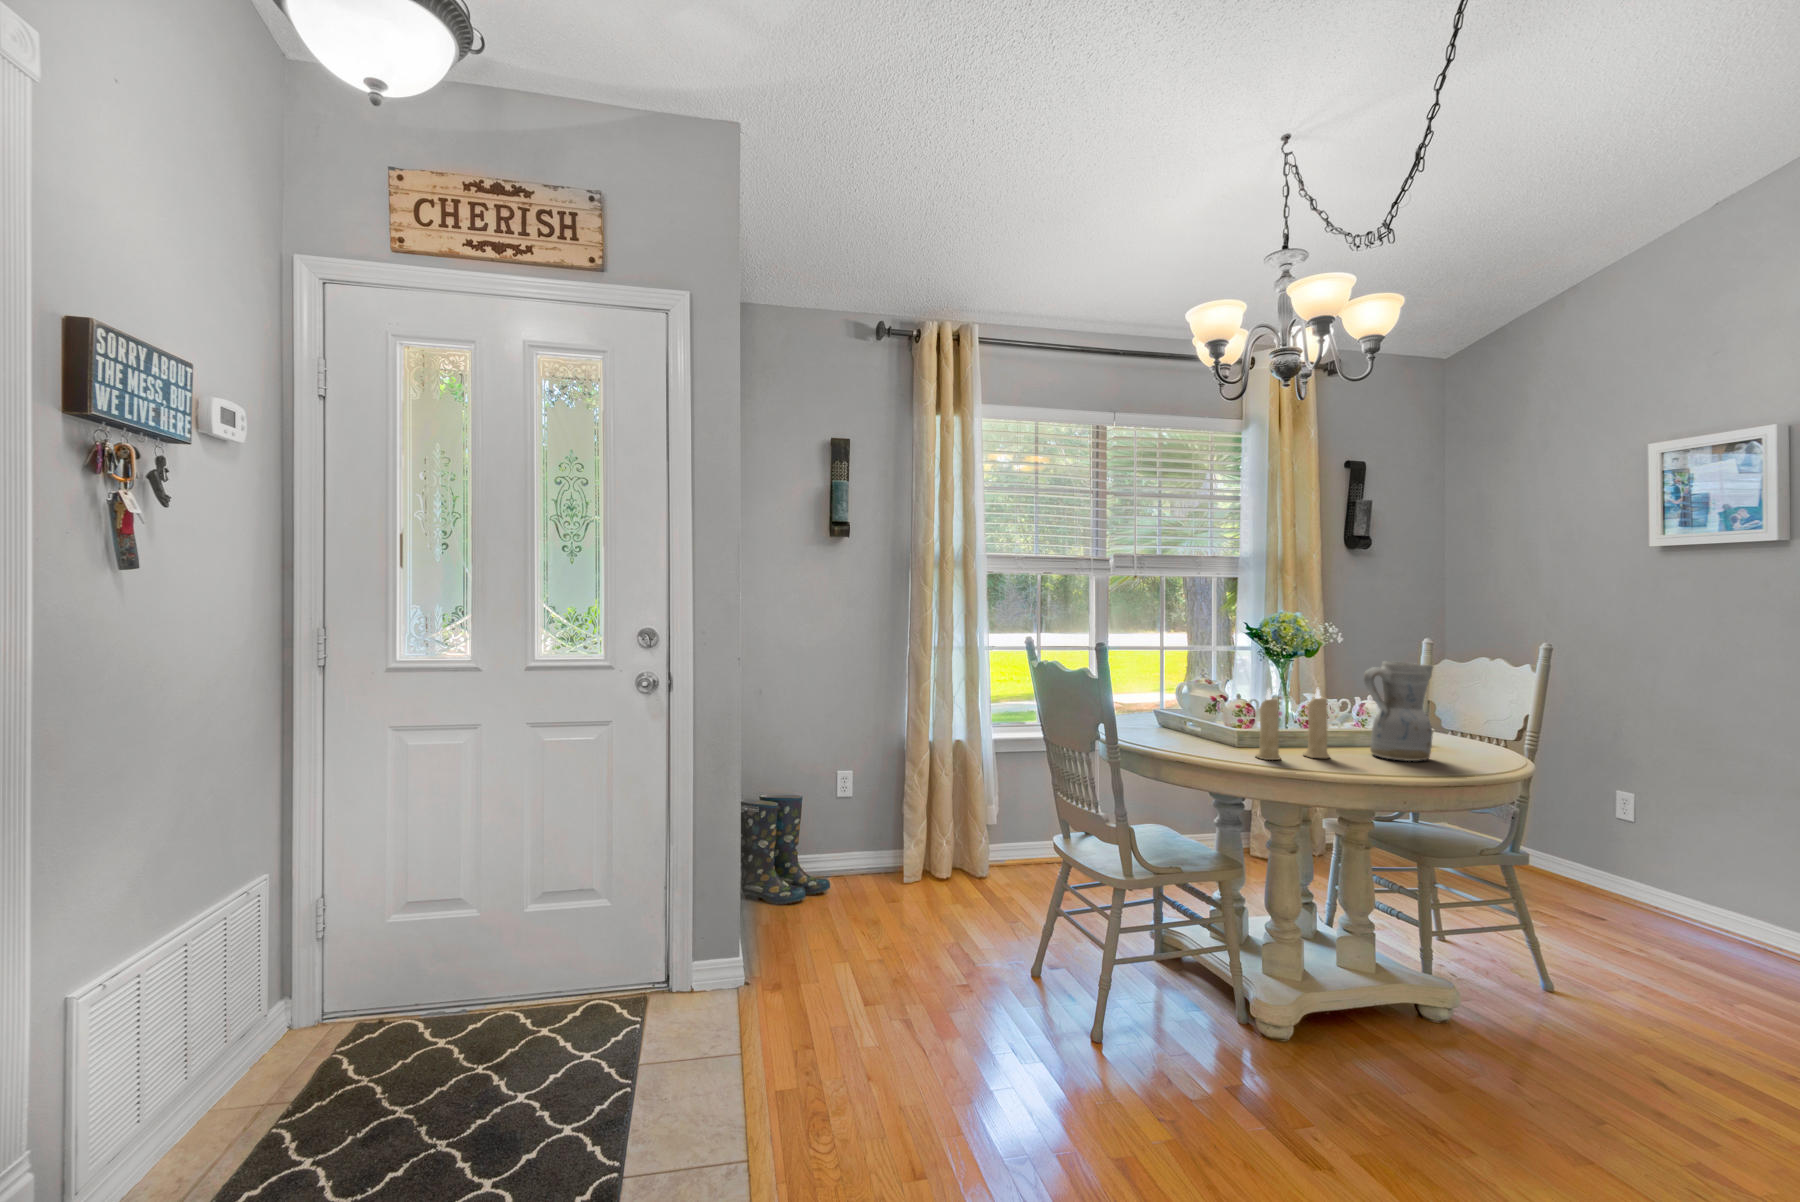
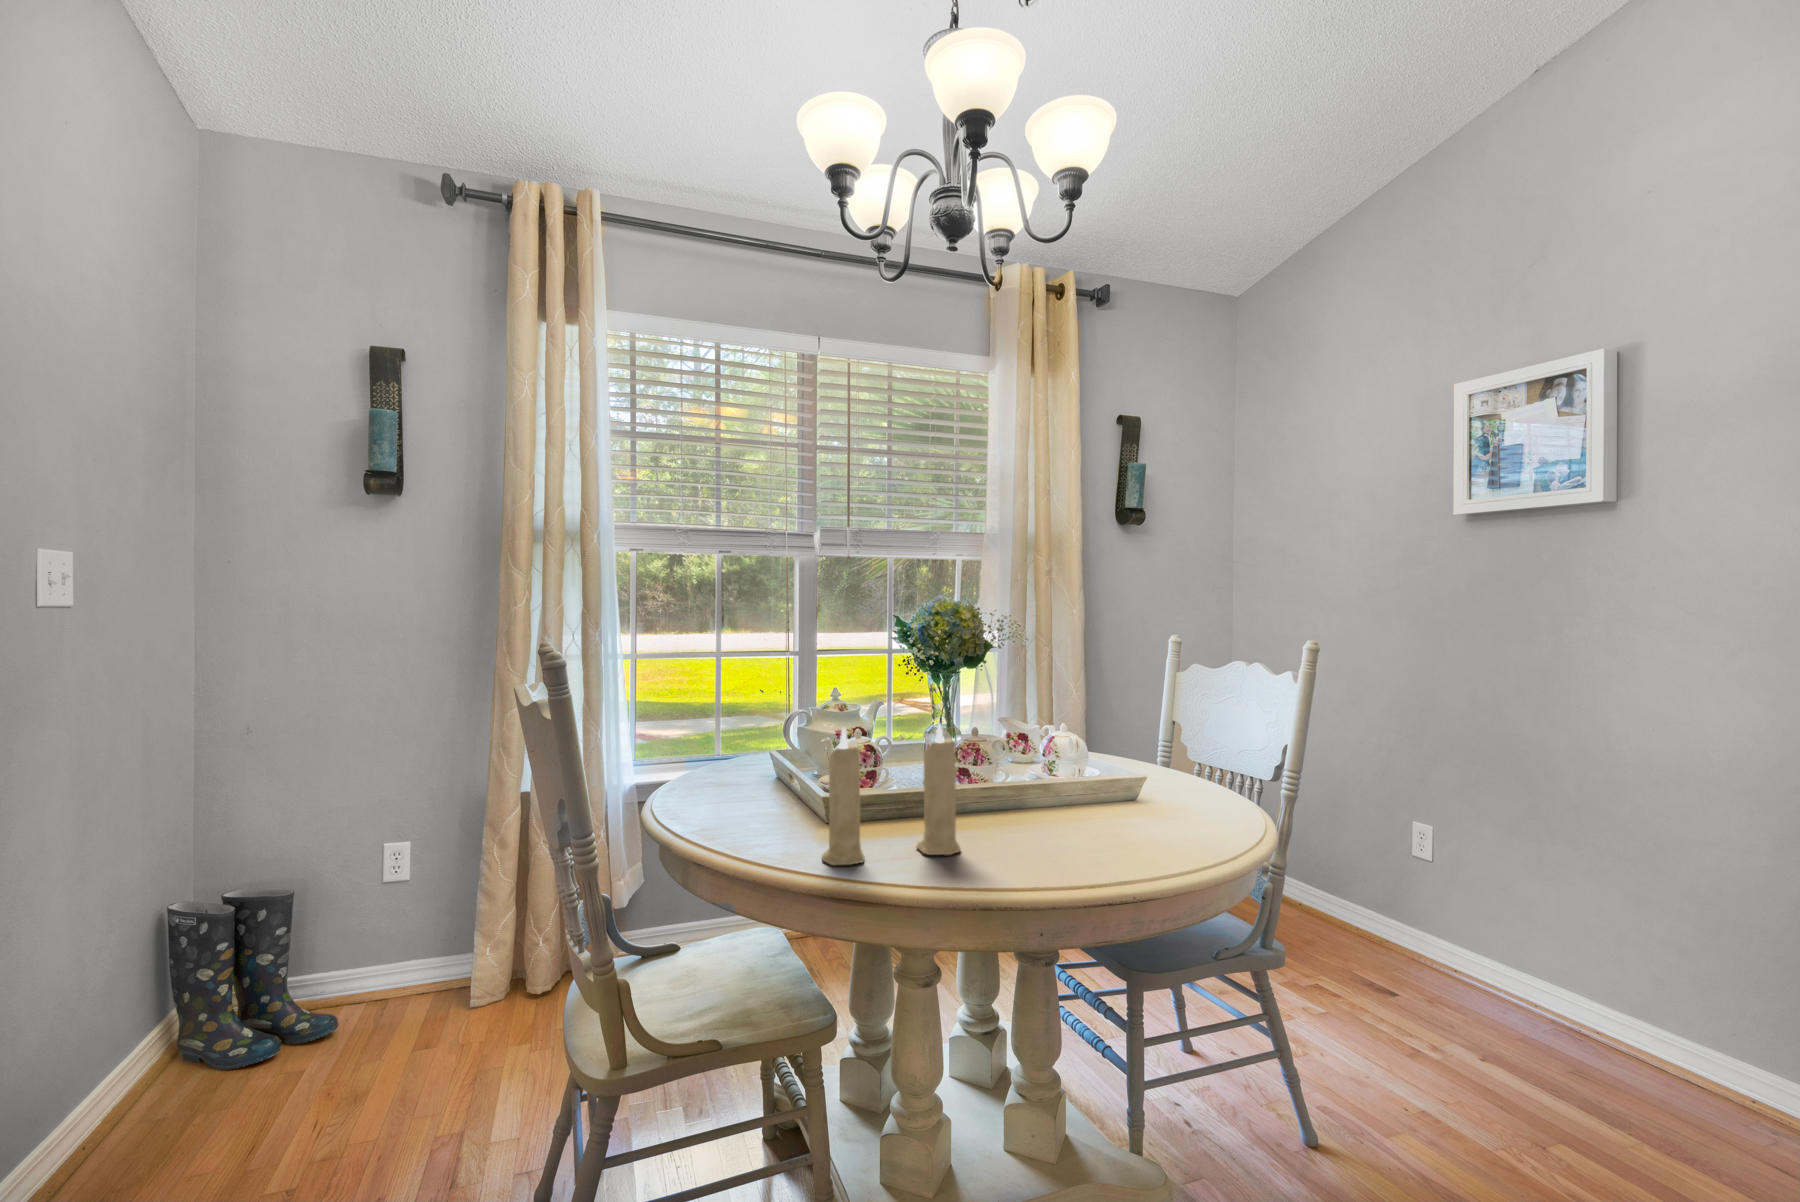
ceramic pitcher: present [1364,661,1433,761] -> none [1021,672,1138,853]

